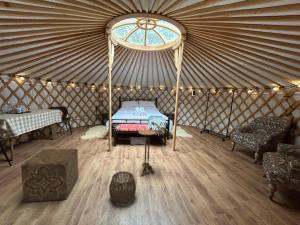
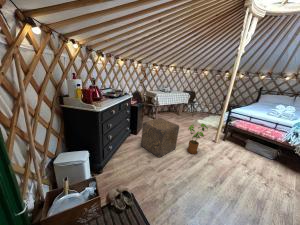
side table: present [139,130,156,177] -> none [230,131,273,191]
house plant: none [86,137,108,174] -> present [187,124,208,154]
woven basket: present [109,171,136,205] -> none [185,160,214,195]

